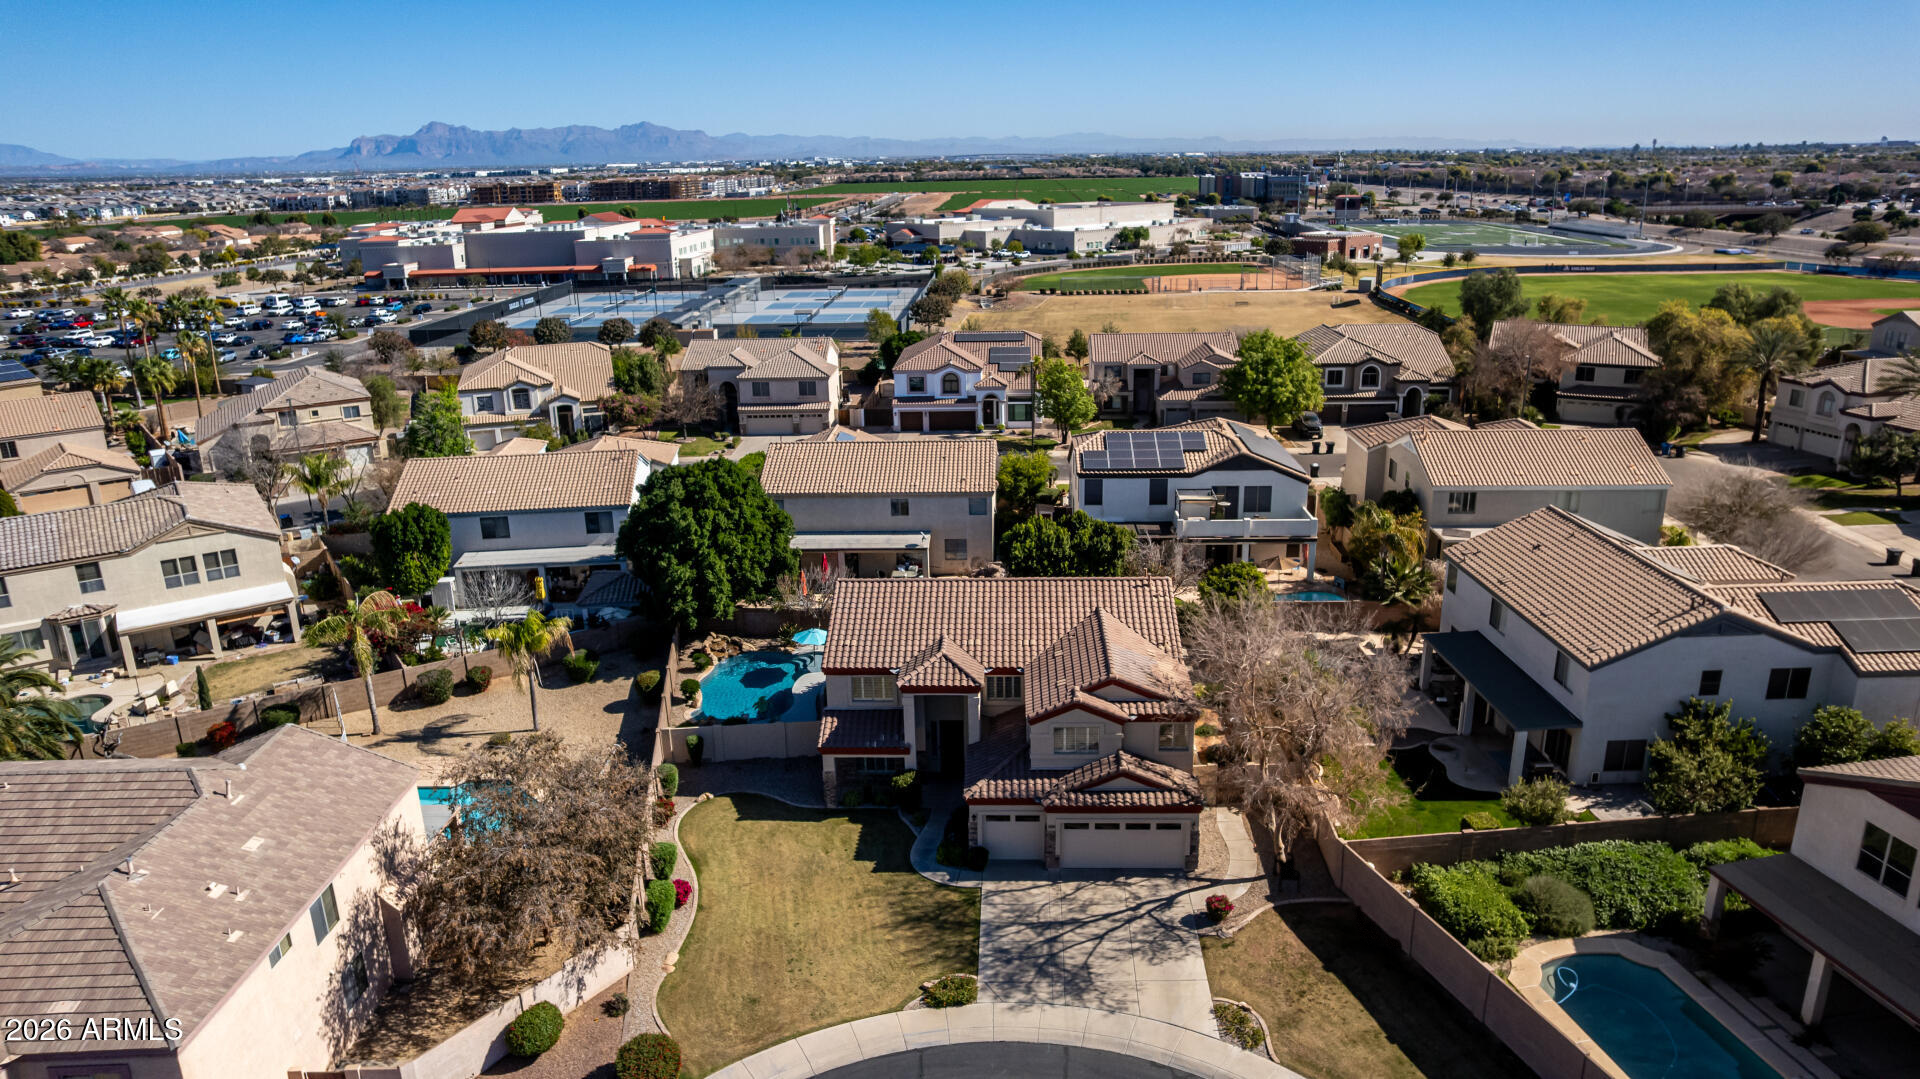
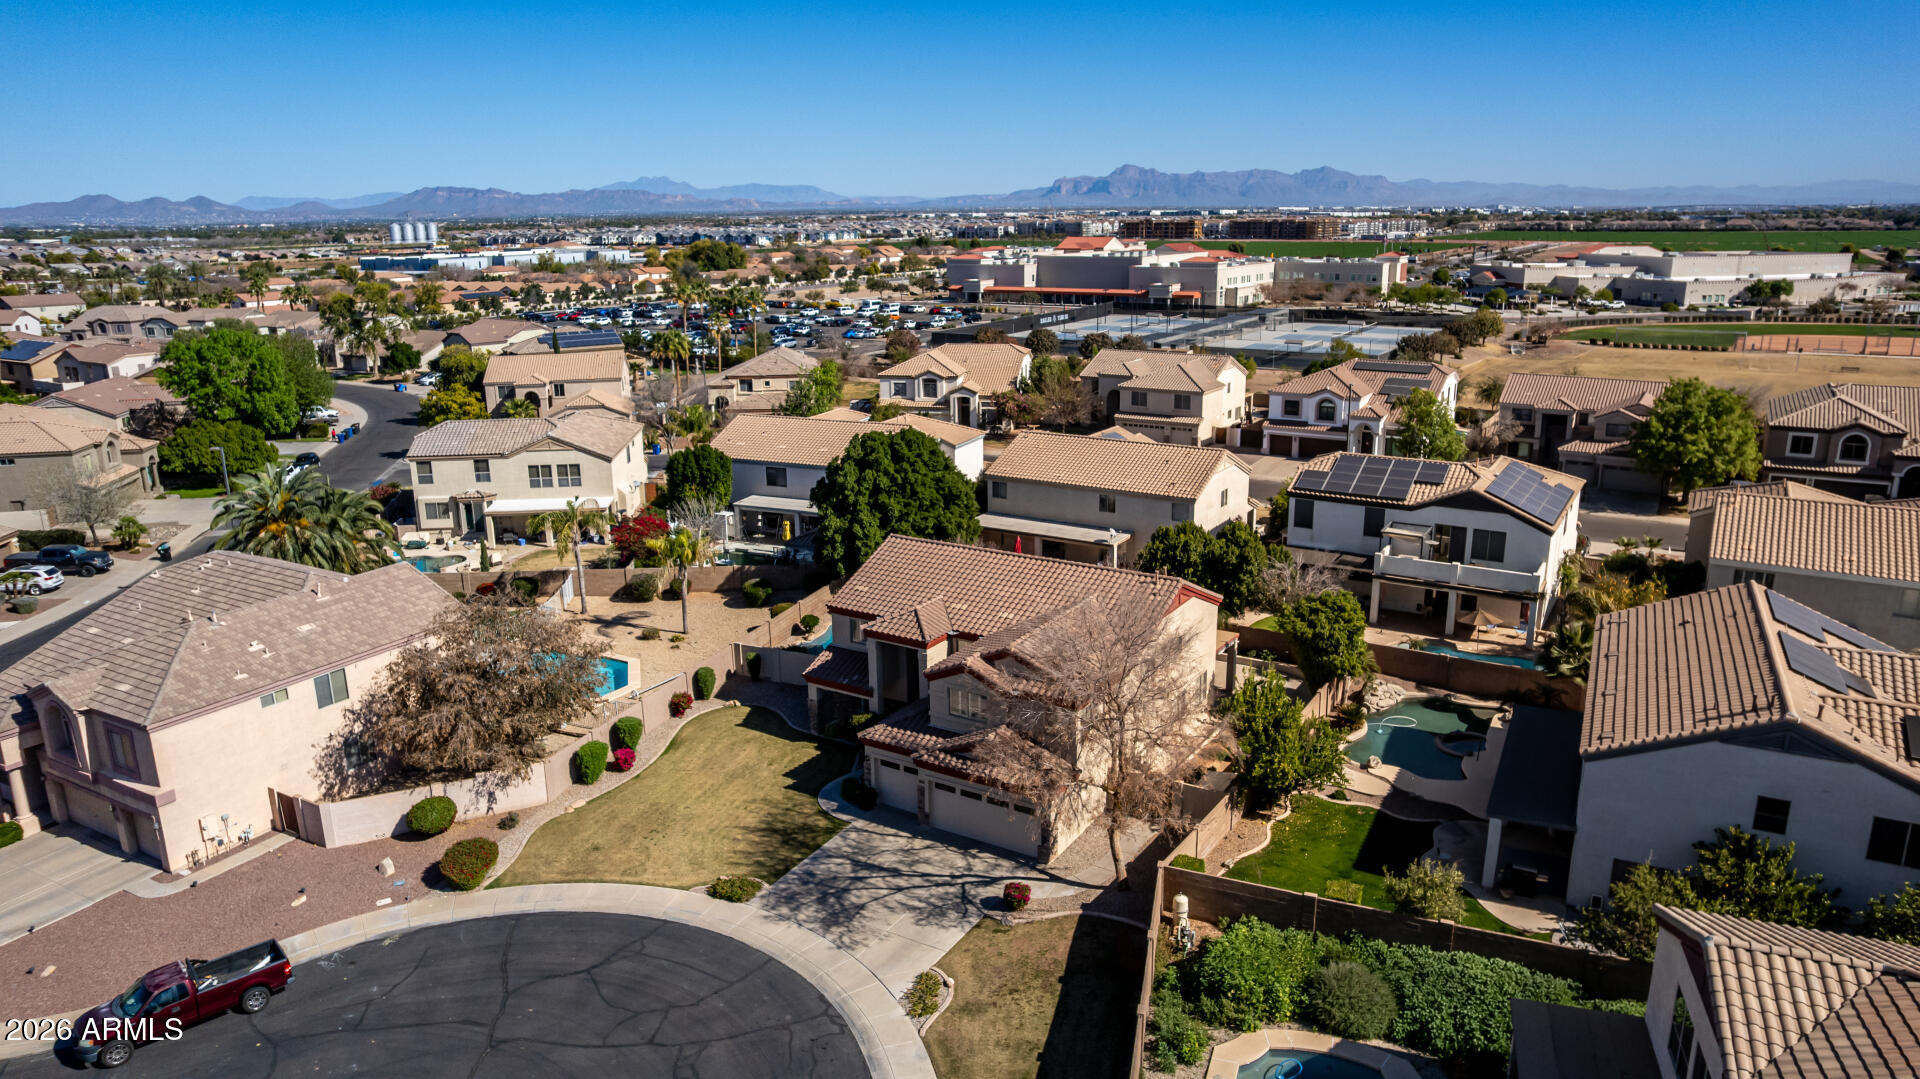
bench: present [1273,852,1300,891] -> none [1105,867,1142,911]

